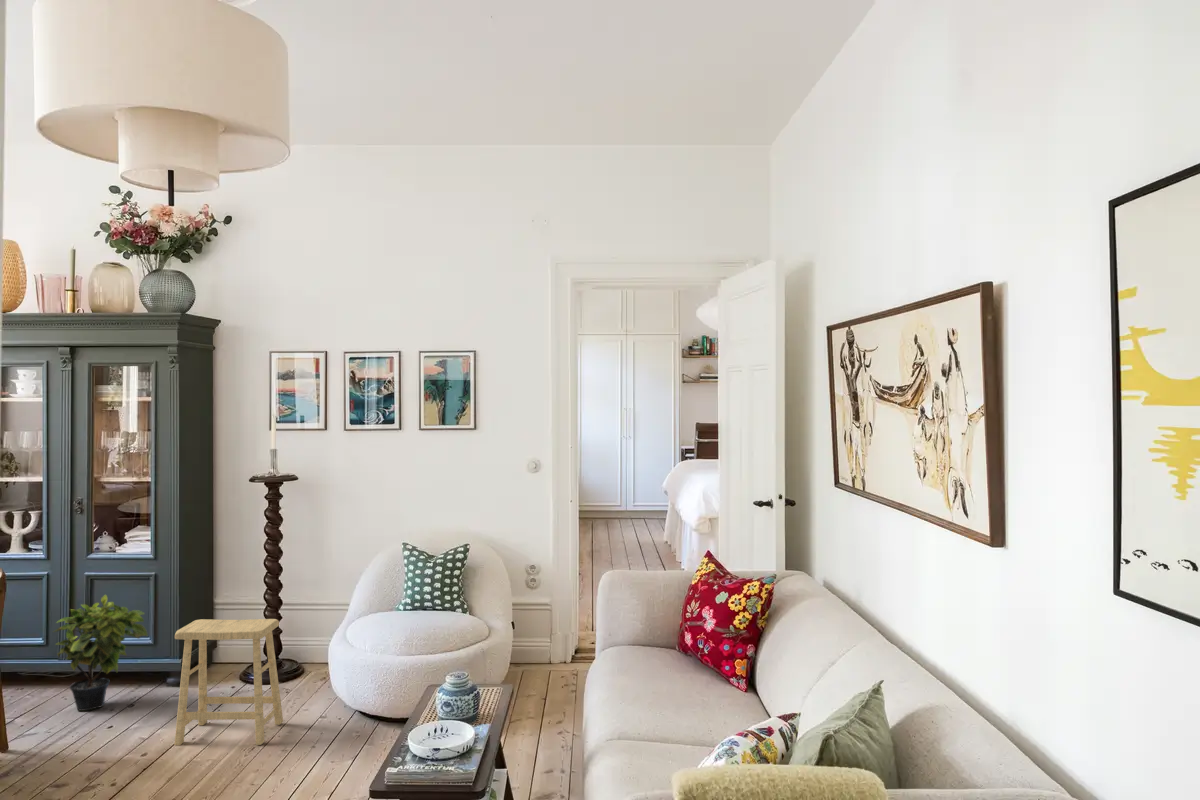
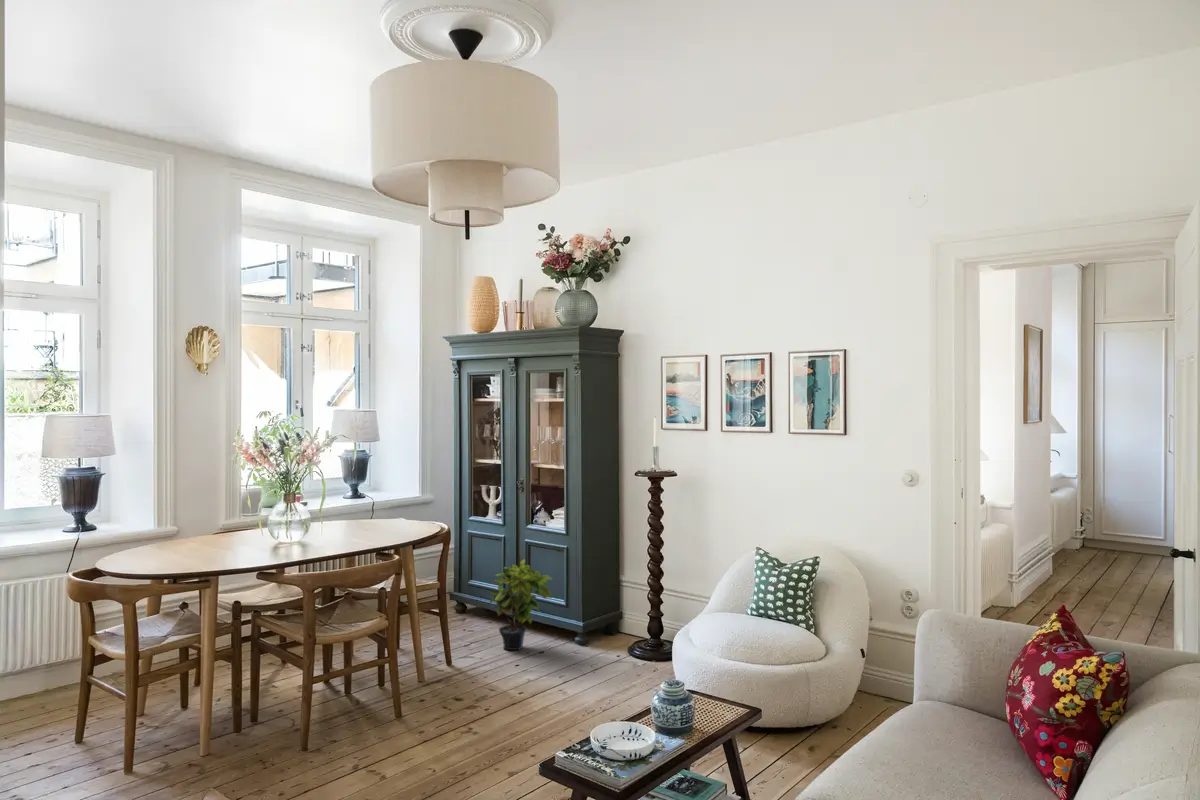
footstool: present [174,619,283,745] -> none [541,591,629,712]

